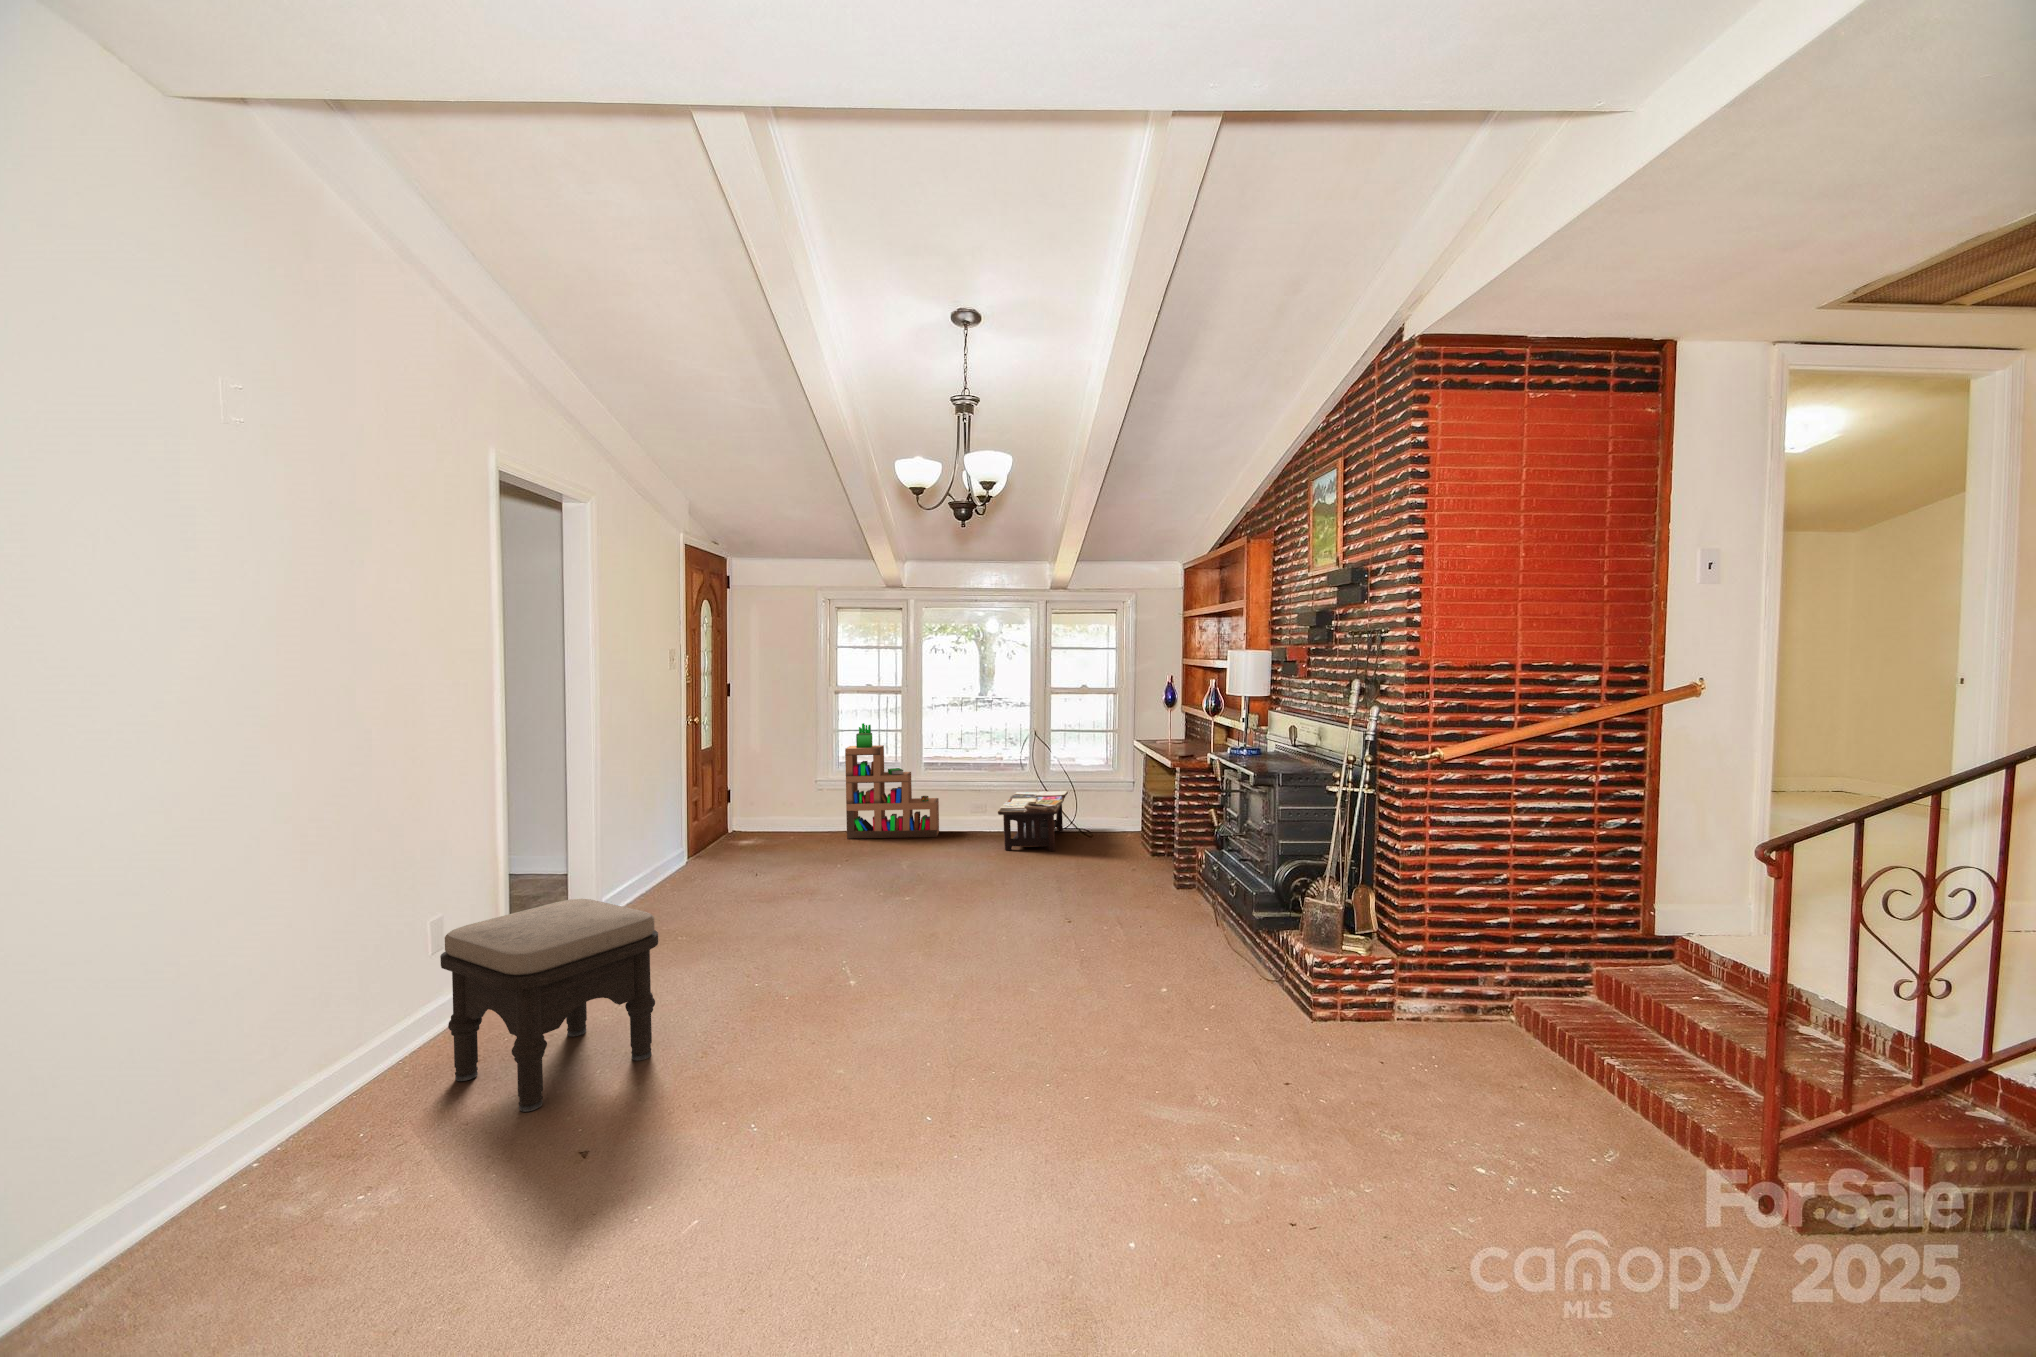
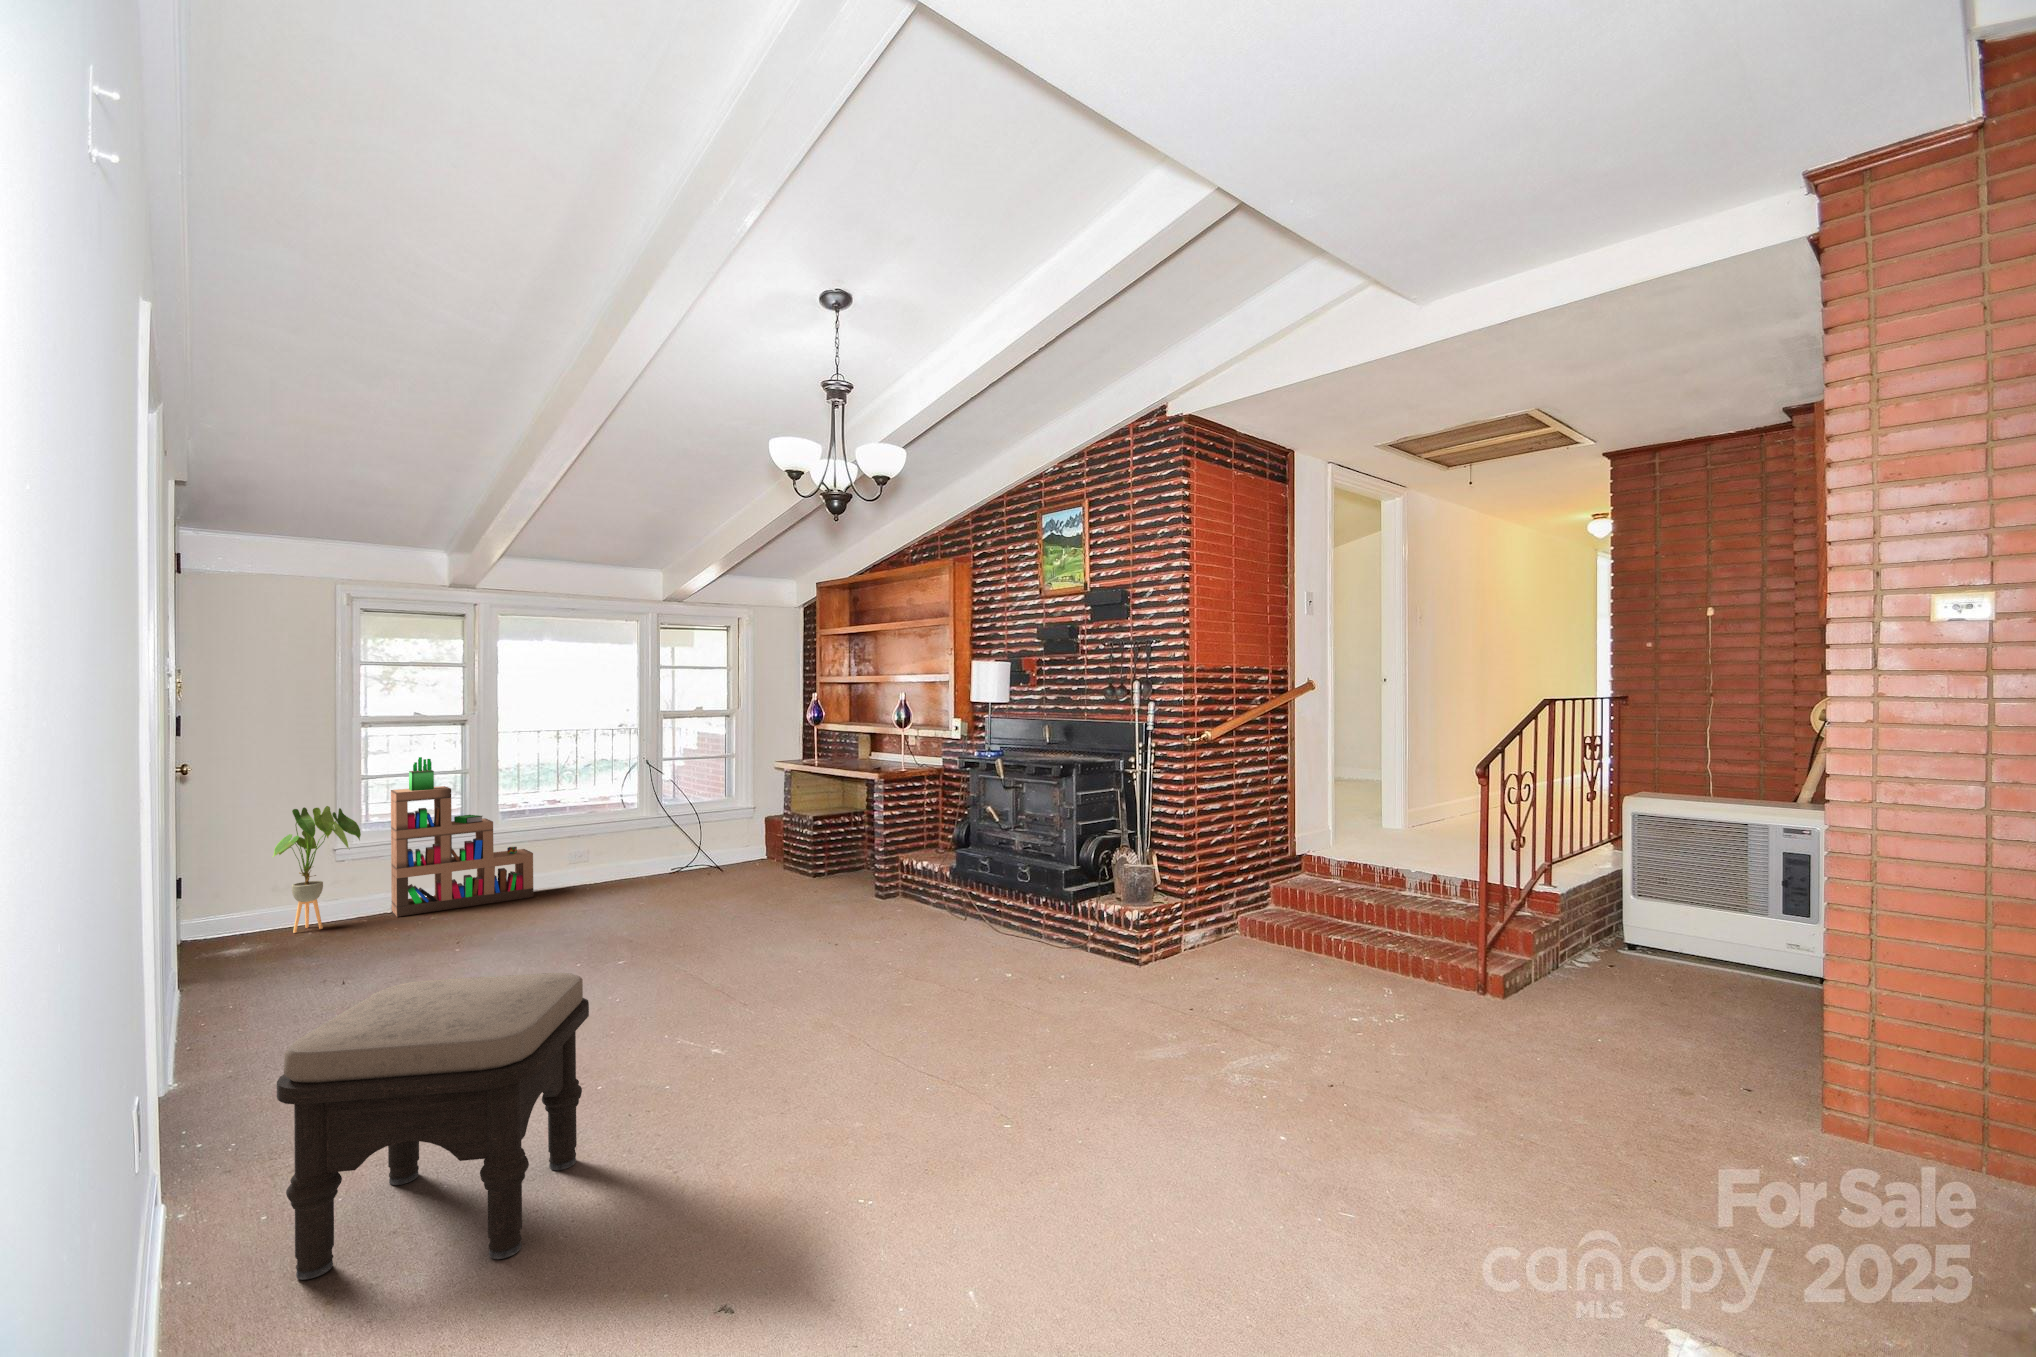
house plant: none [771,755,821,840] -> present [273,806,361,933]
coffee table: present [998,791,1068,851] -> none [622,825,716,896]

